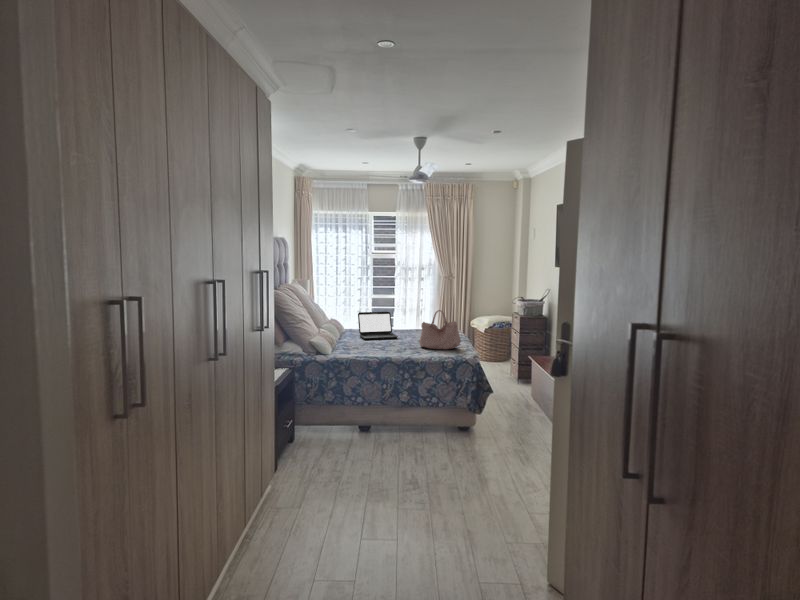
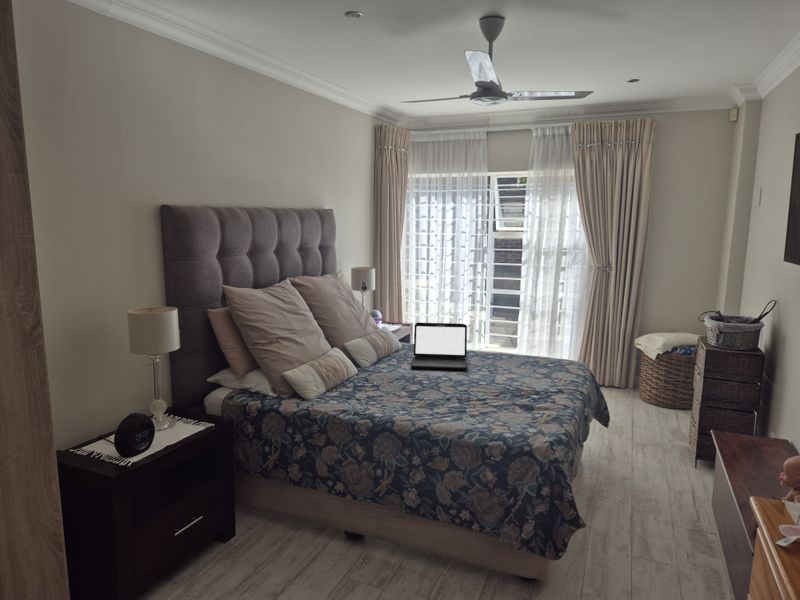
handbag: present [419,310,461,349] -> none [480,334,551,409]

